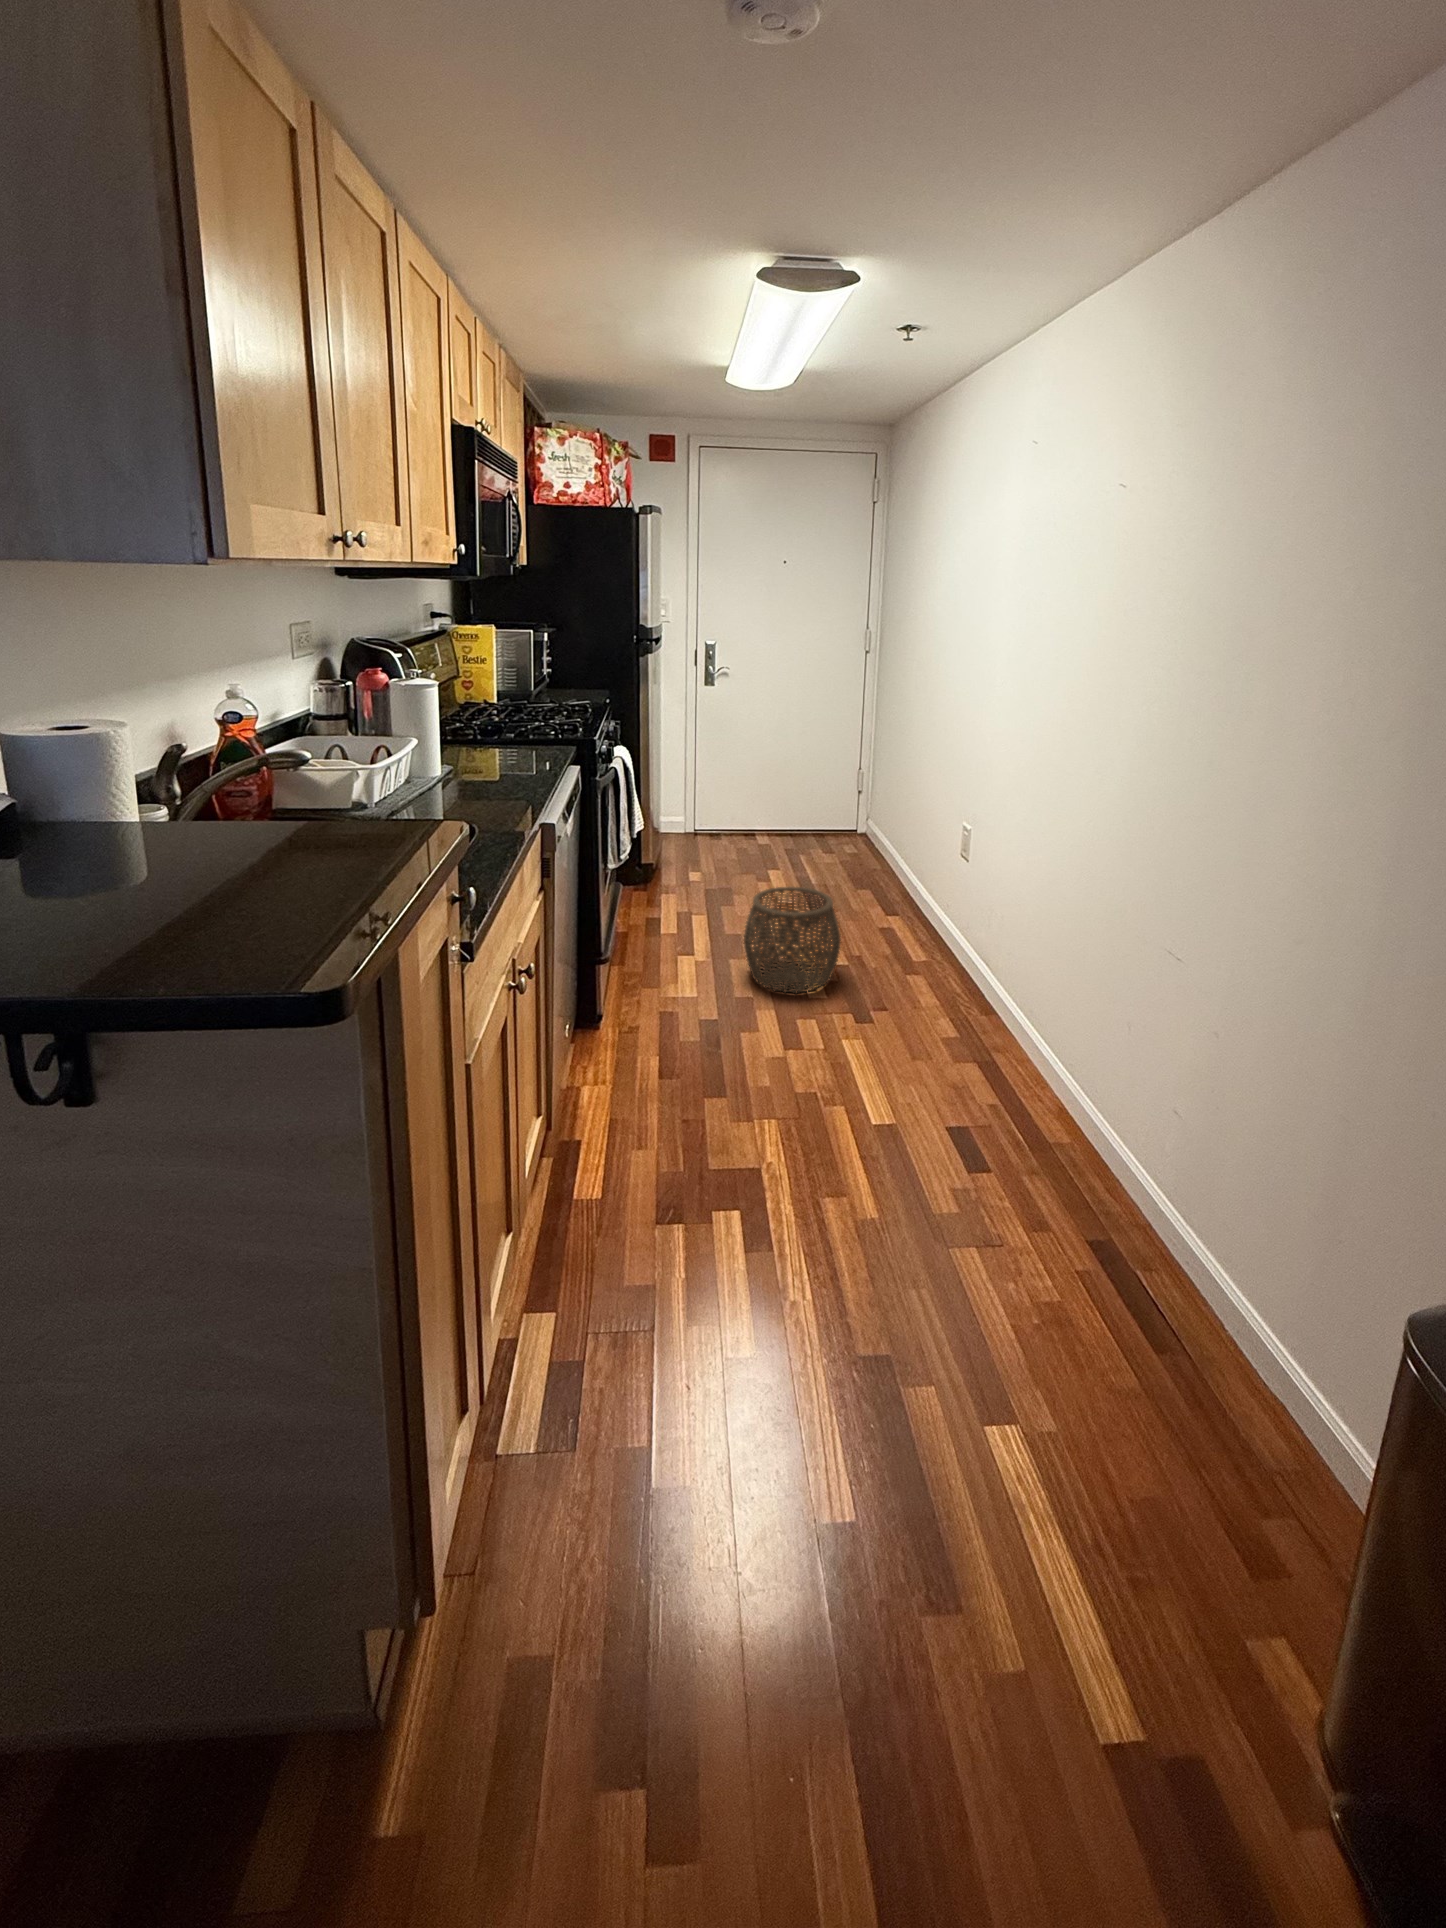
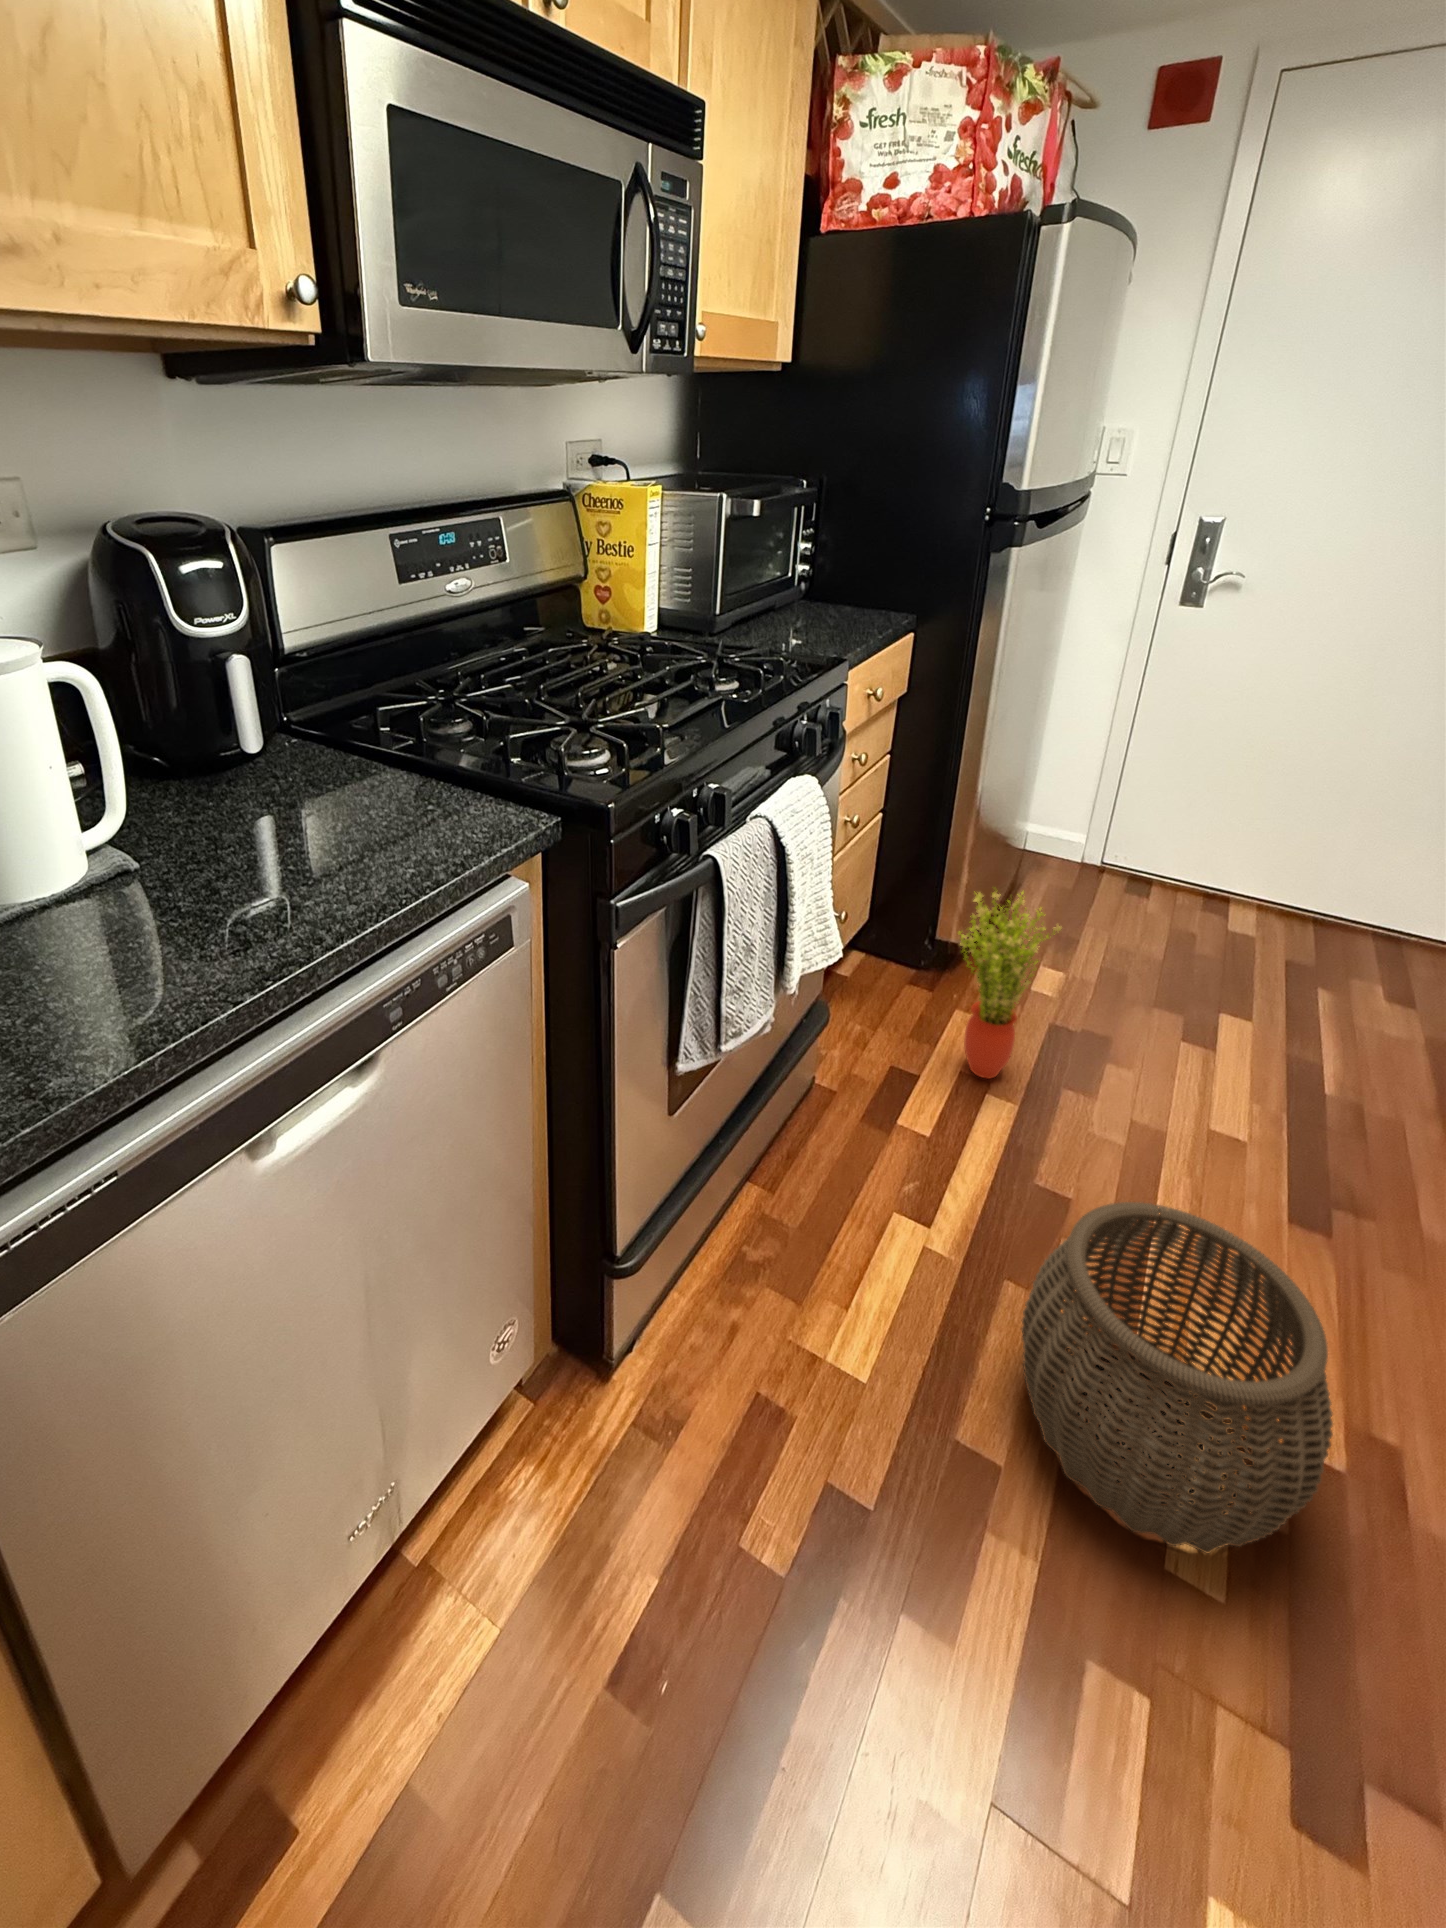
potted plant: none [666,810,707,912] -> present [959,891,1061,1079]

